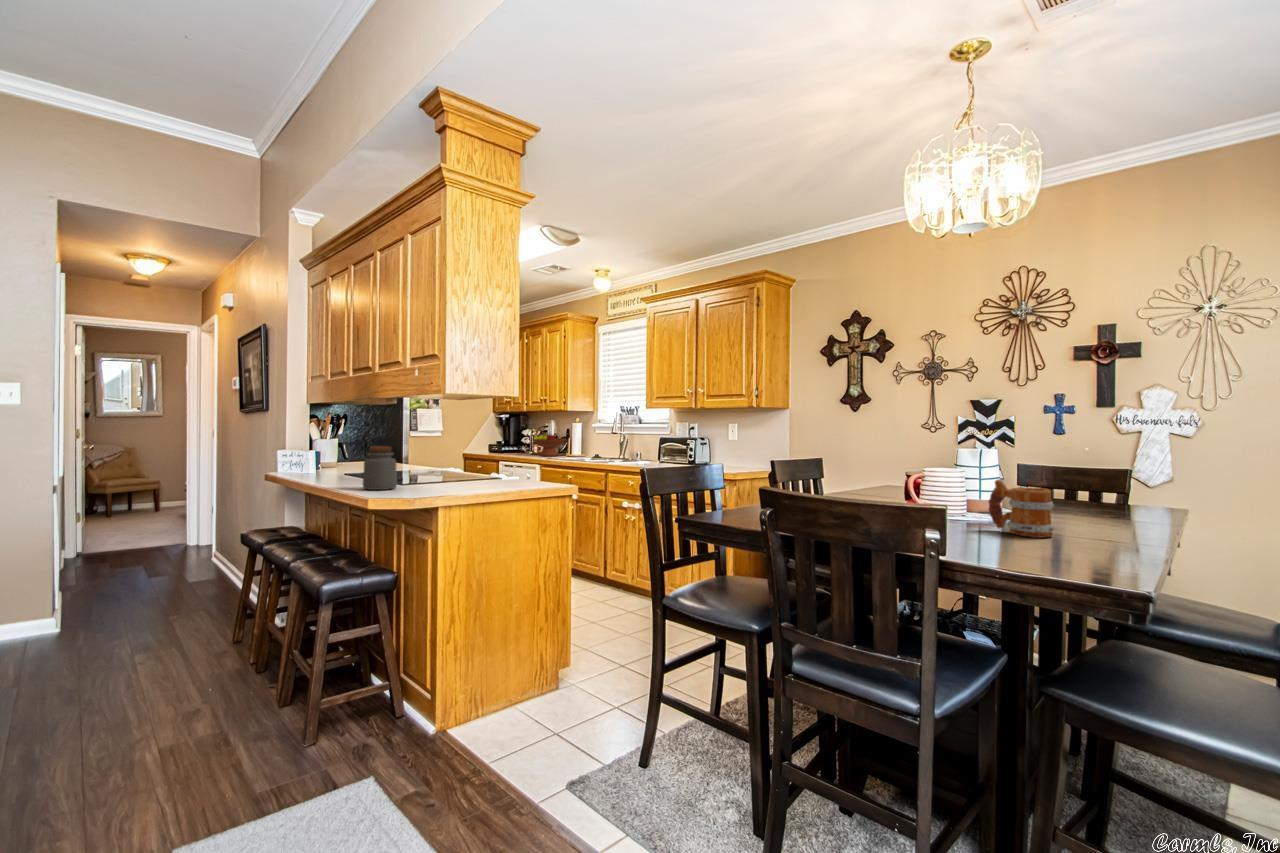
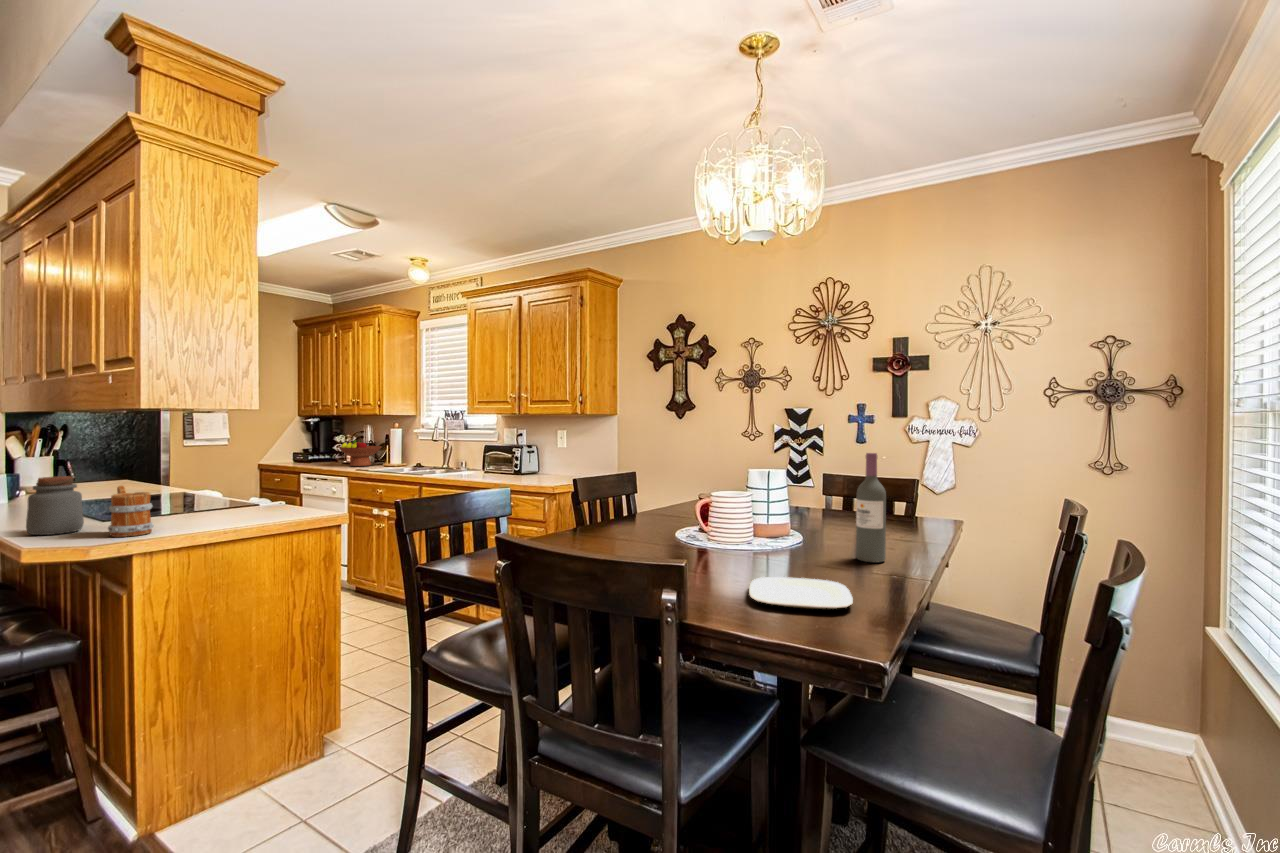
wine bottle: none [1081,429,1115,535] -> present [856,453,886,562]
mug: present [988,479,1055,537] -> present [108,486,154,537]
plate: none [986,537,1100,561] -> present [749,577,853,609]

